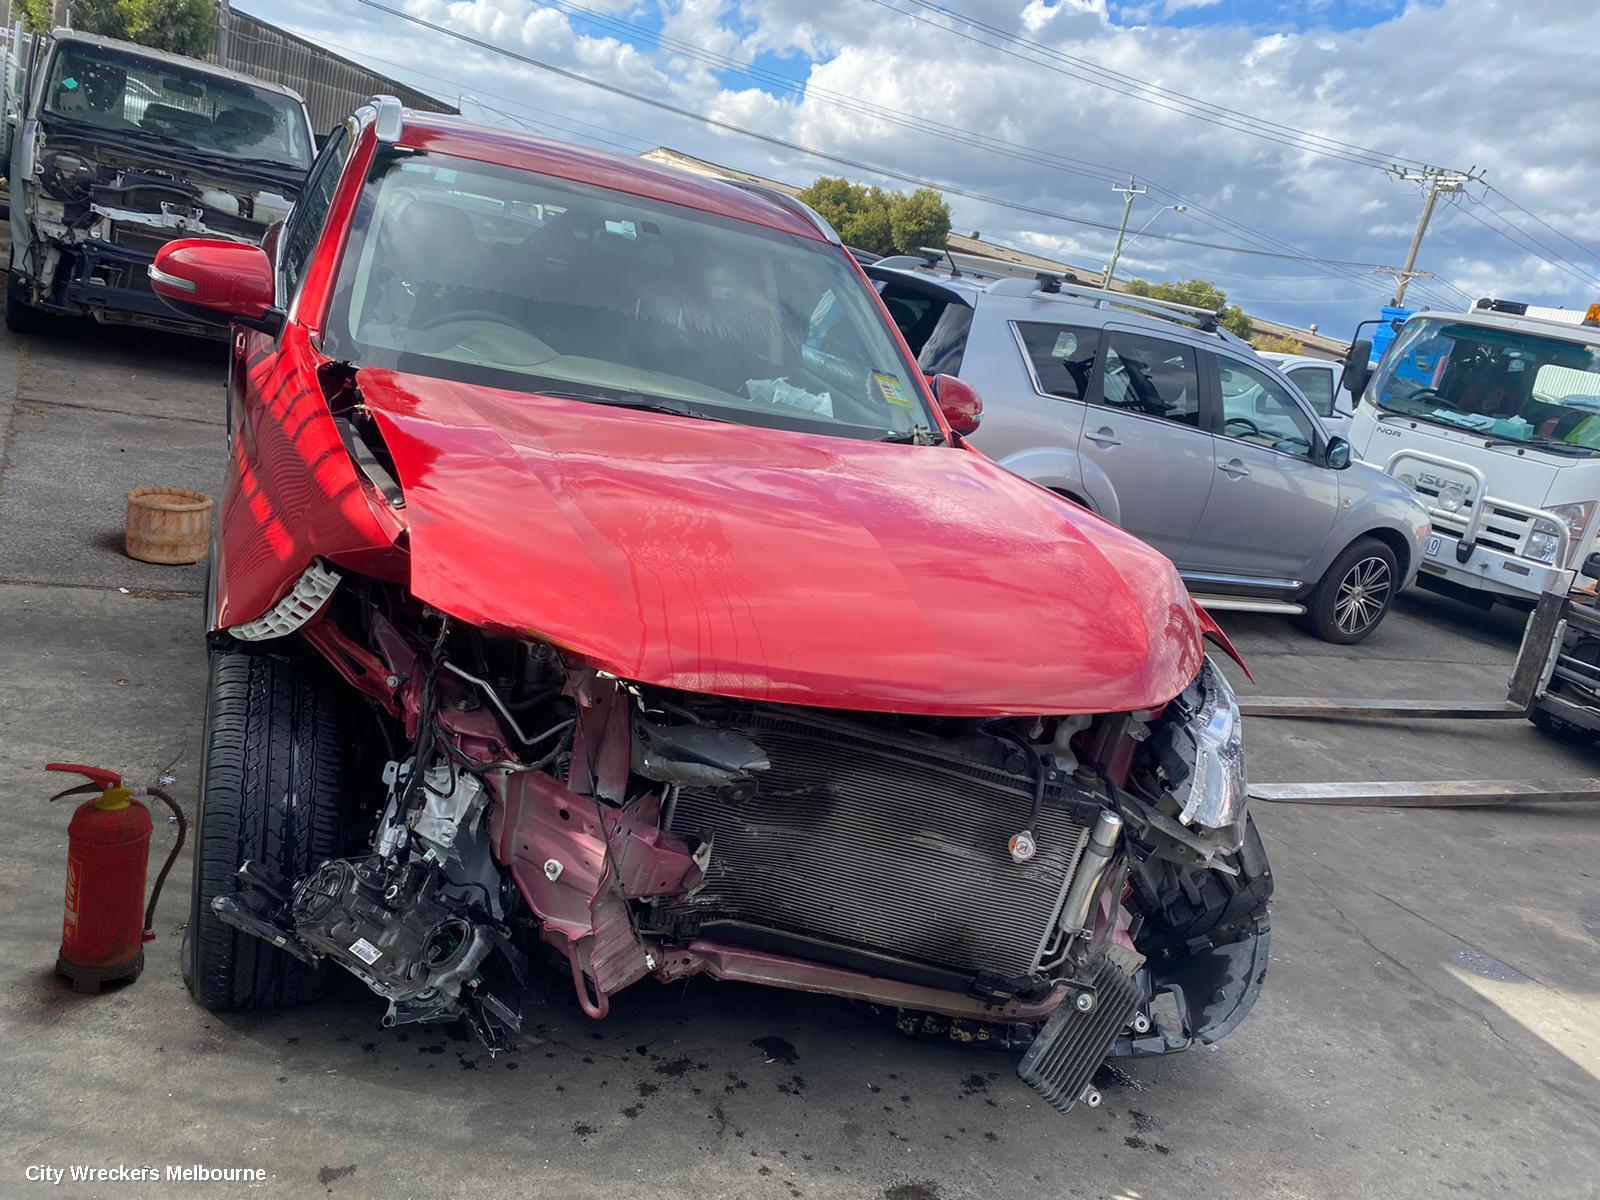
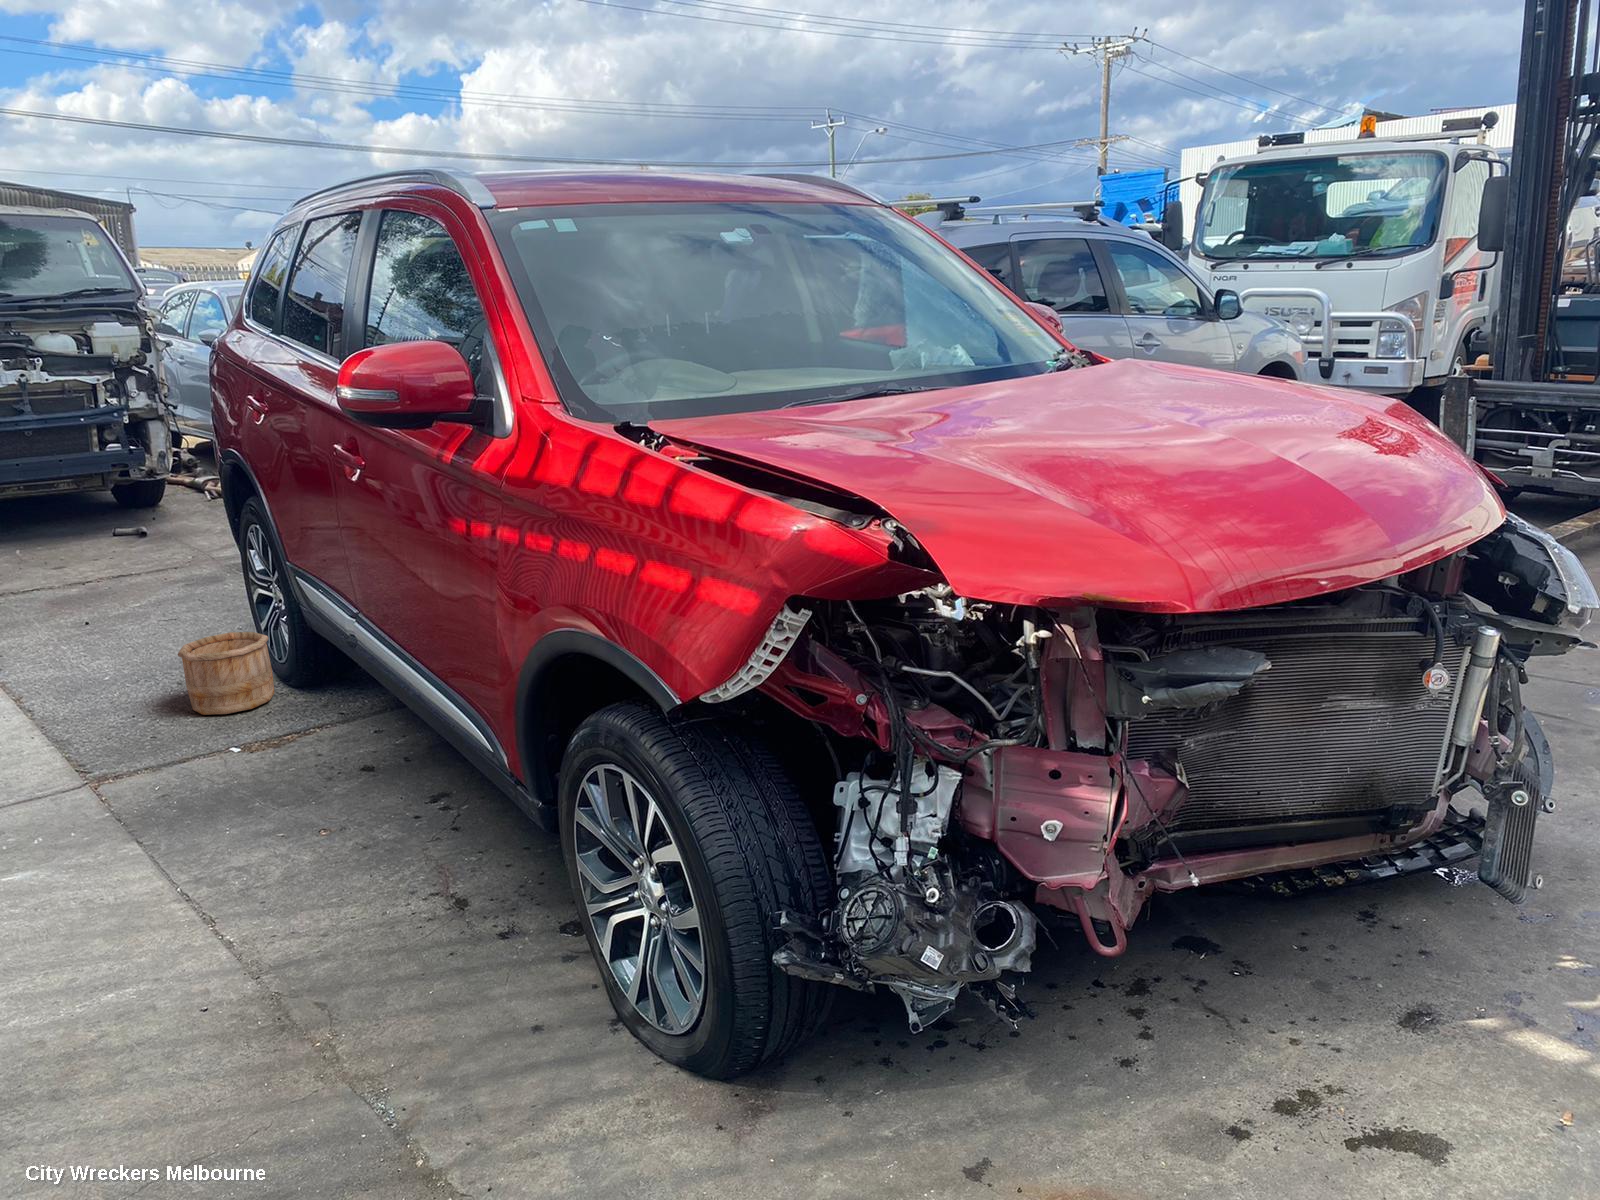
fire extinguisher: present [45,763,187,994] -> none [506,883,624,1105]

